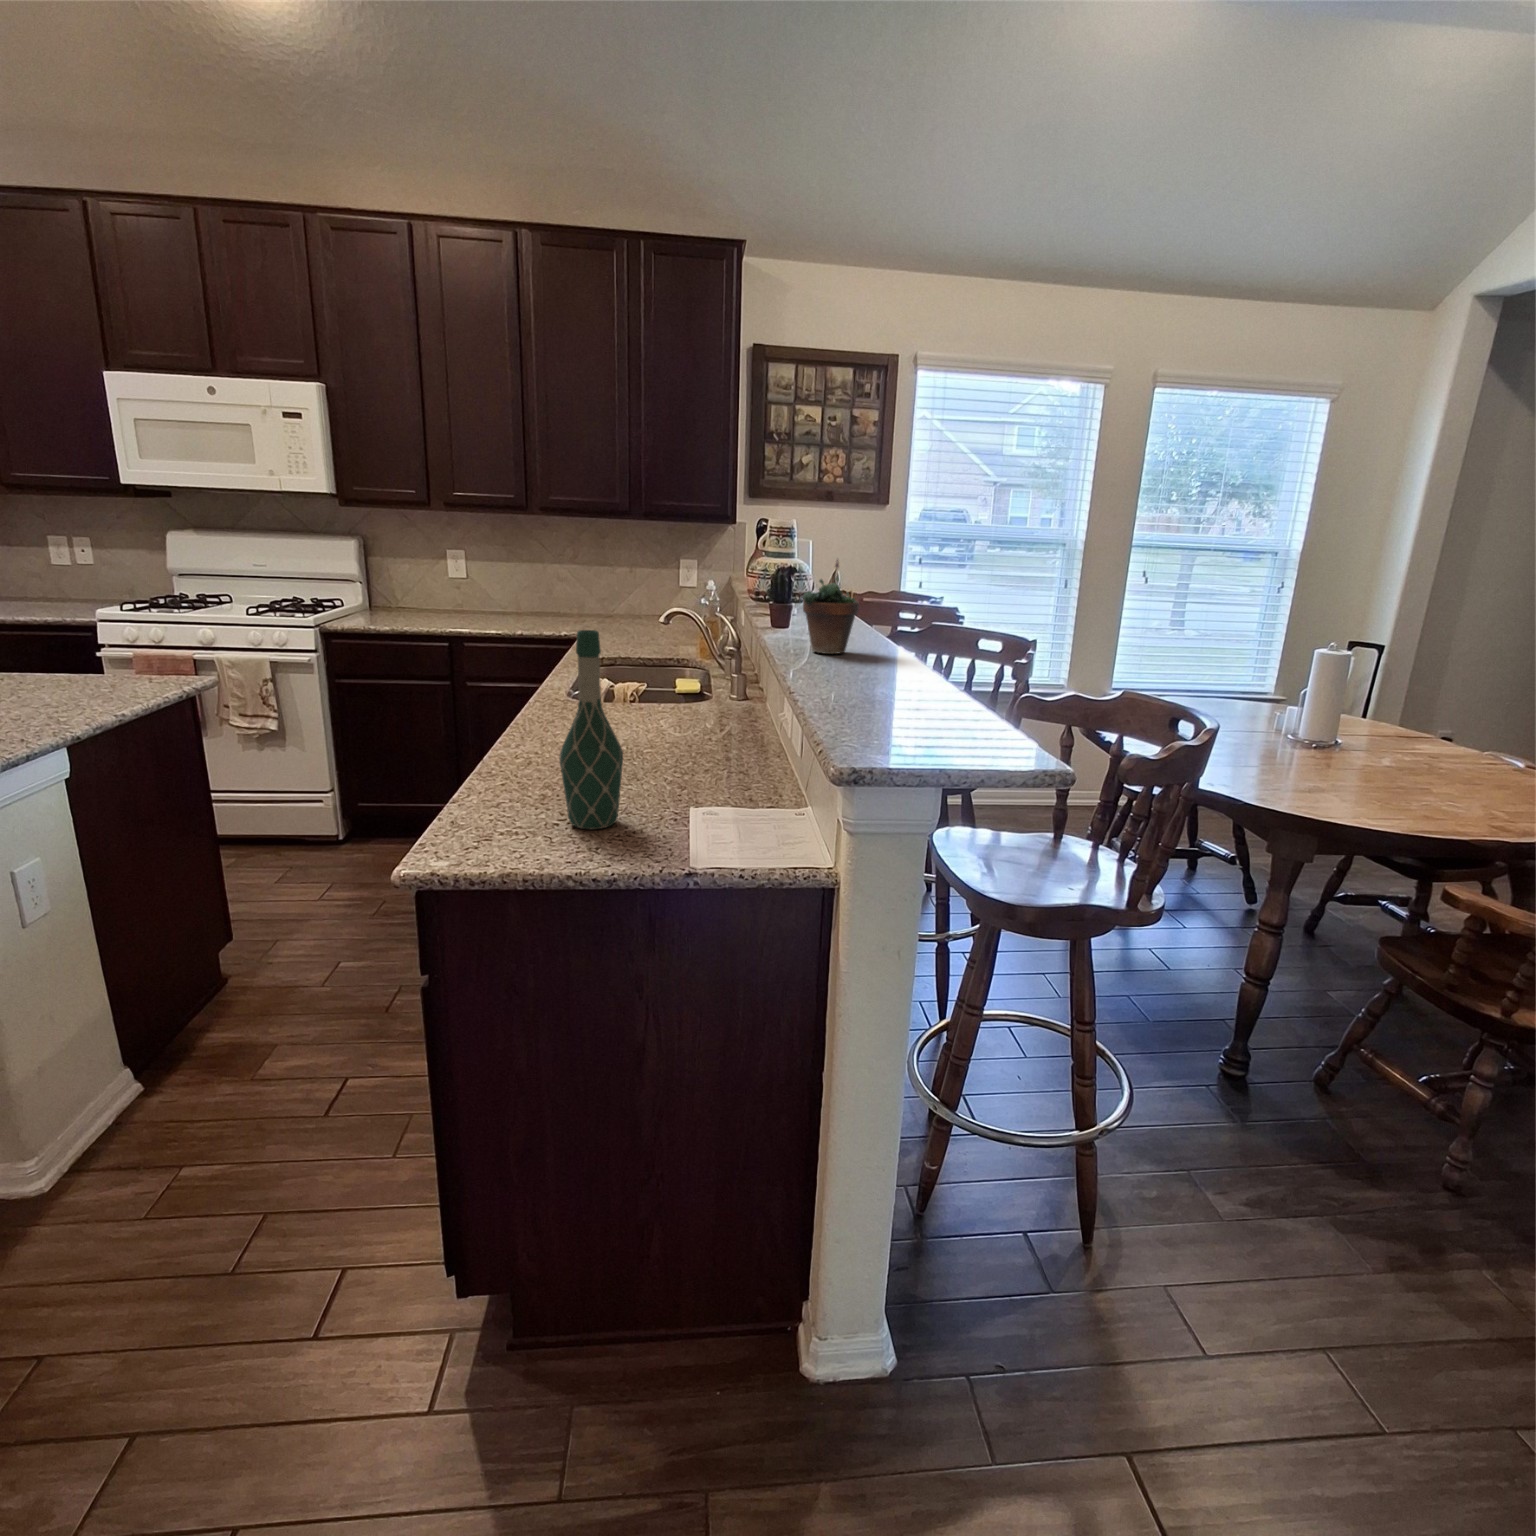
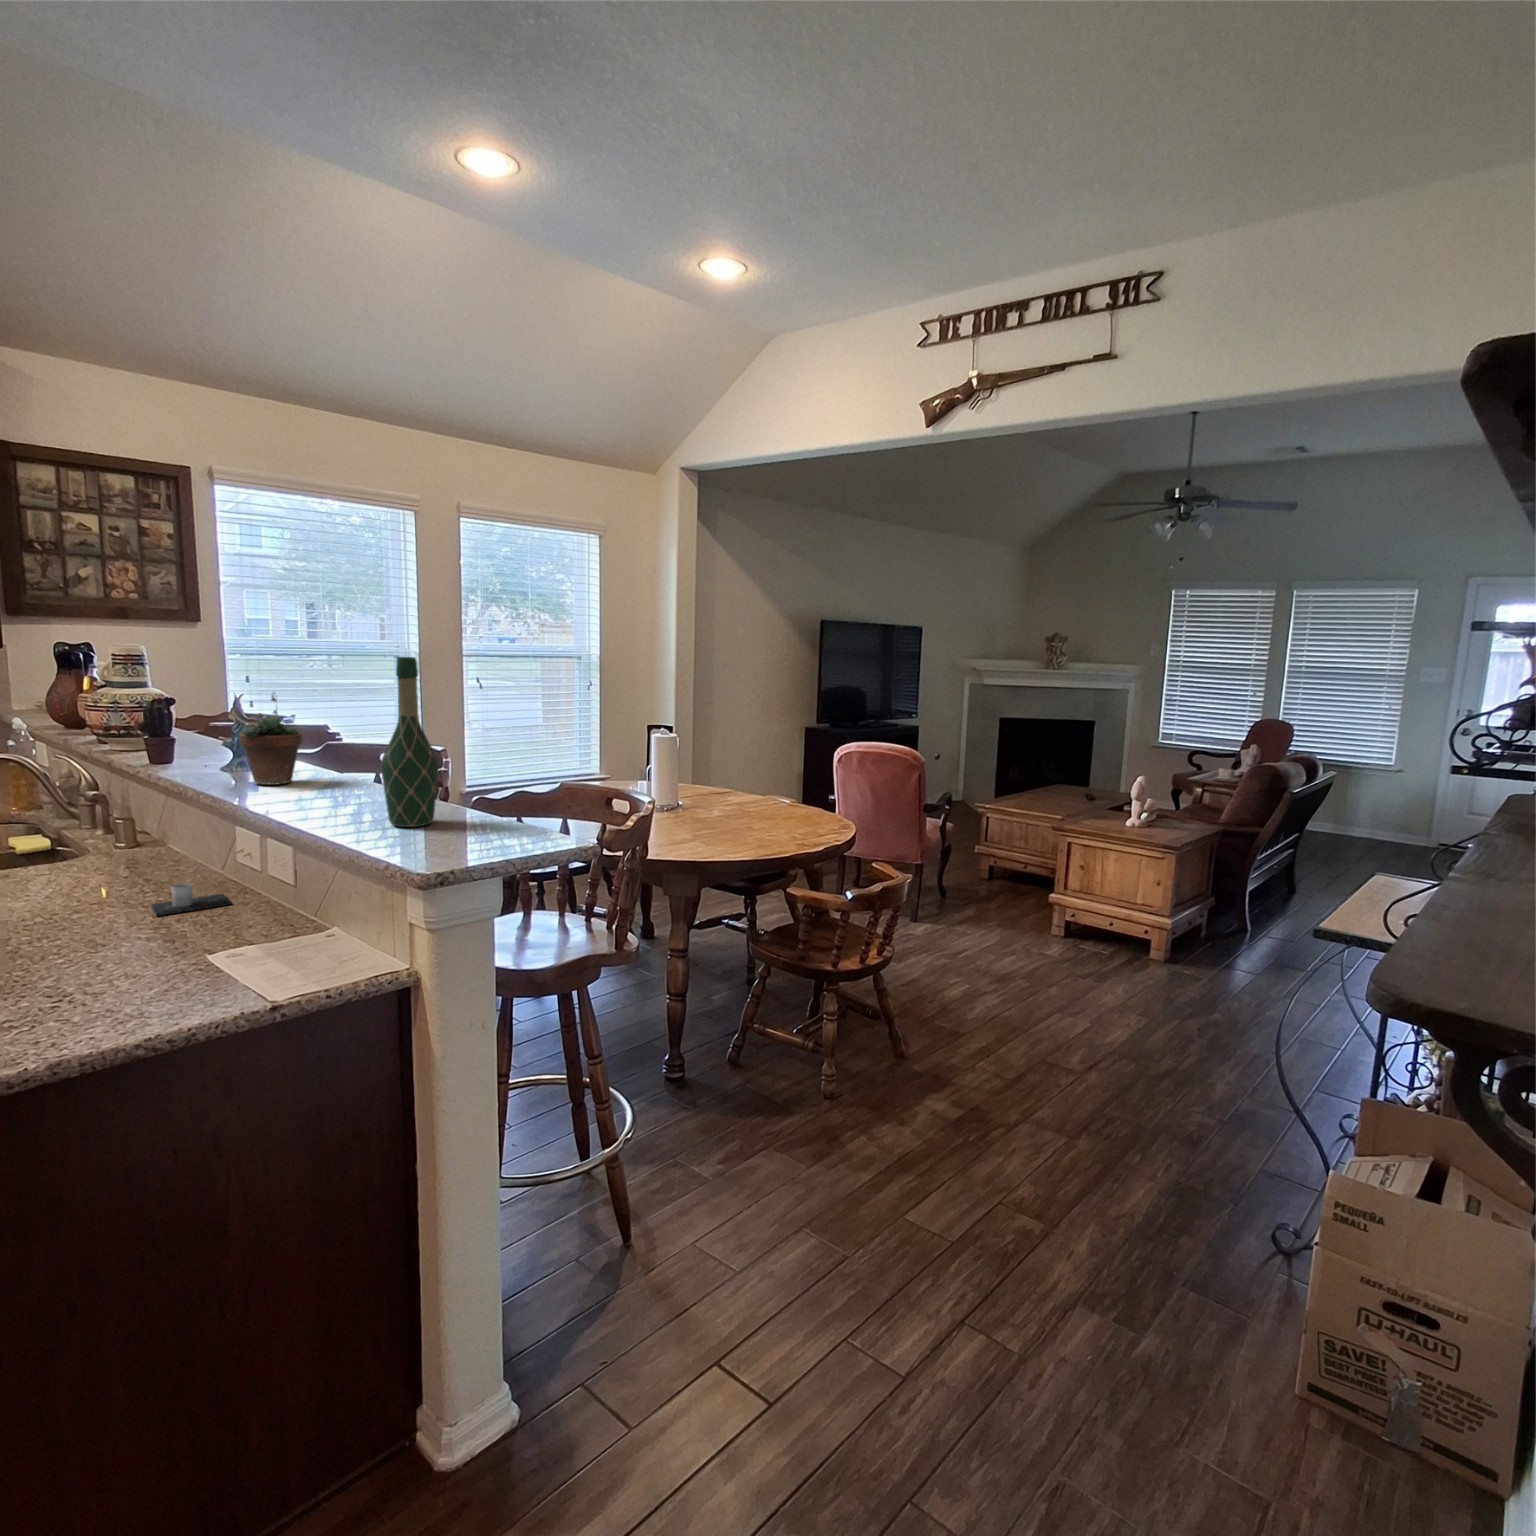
wine bottle: present [560,630,623,829] -> present [381,657,439,827]
mug: none [698,736,760,764] -> present [151,883,231,916]

